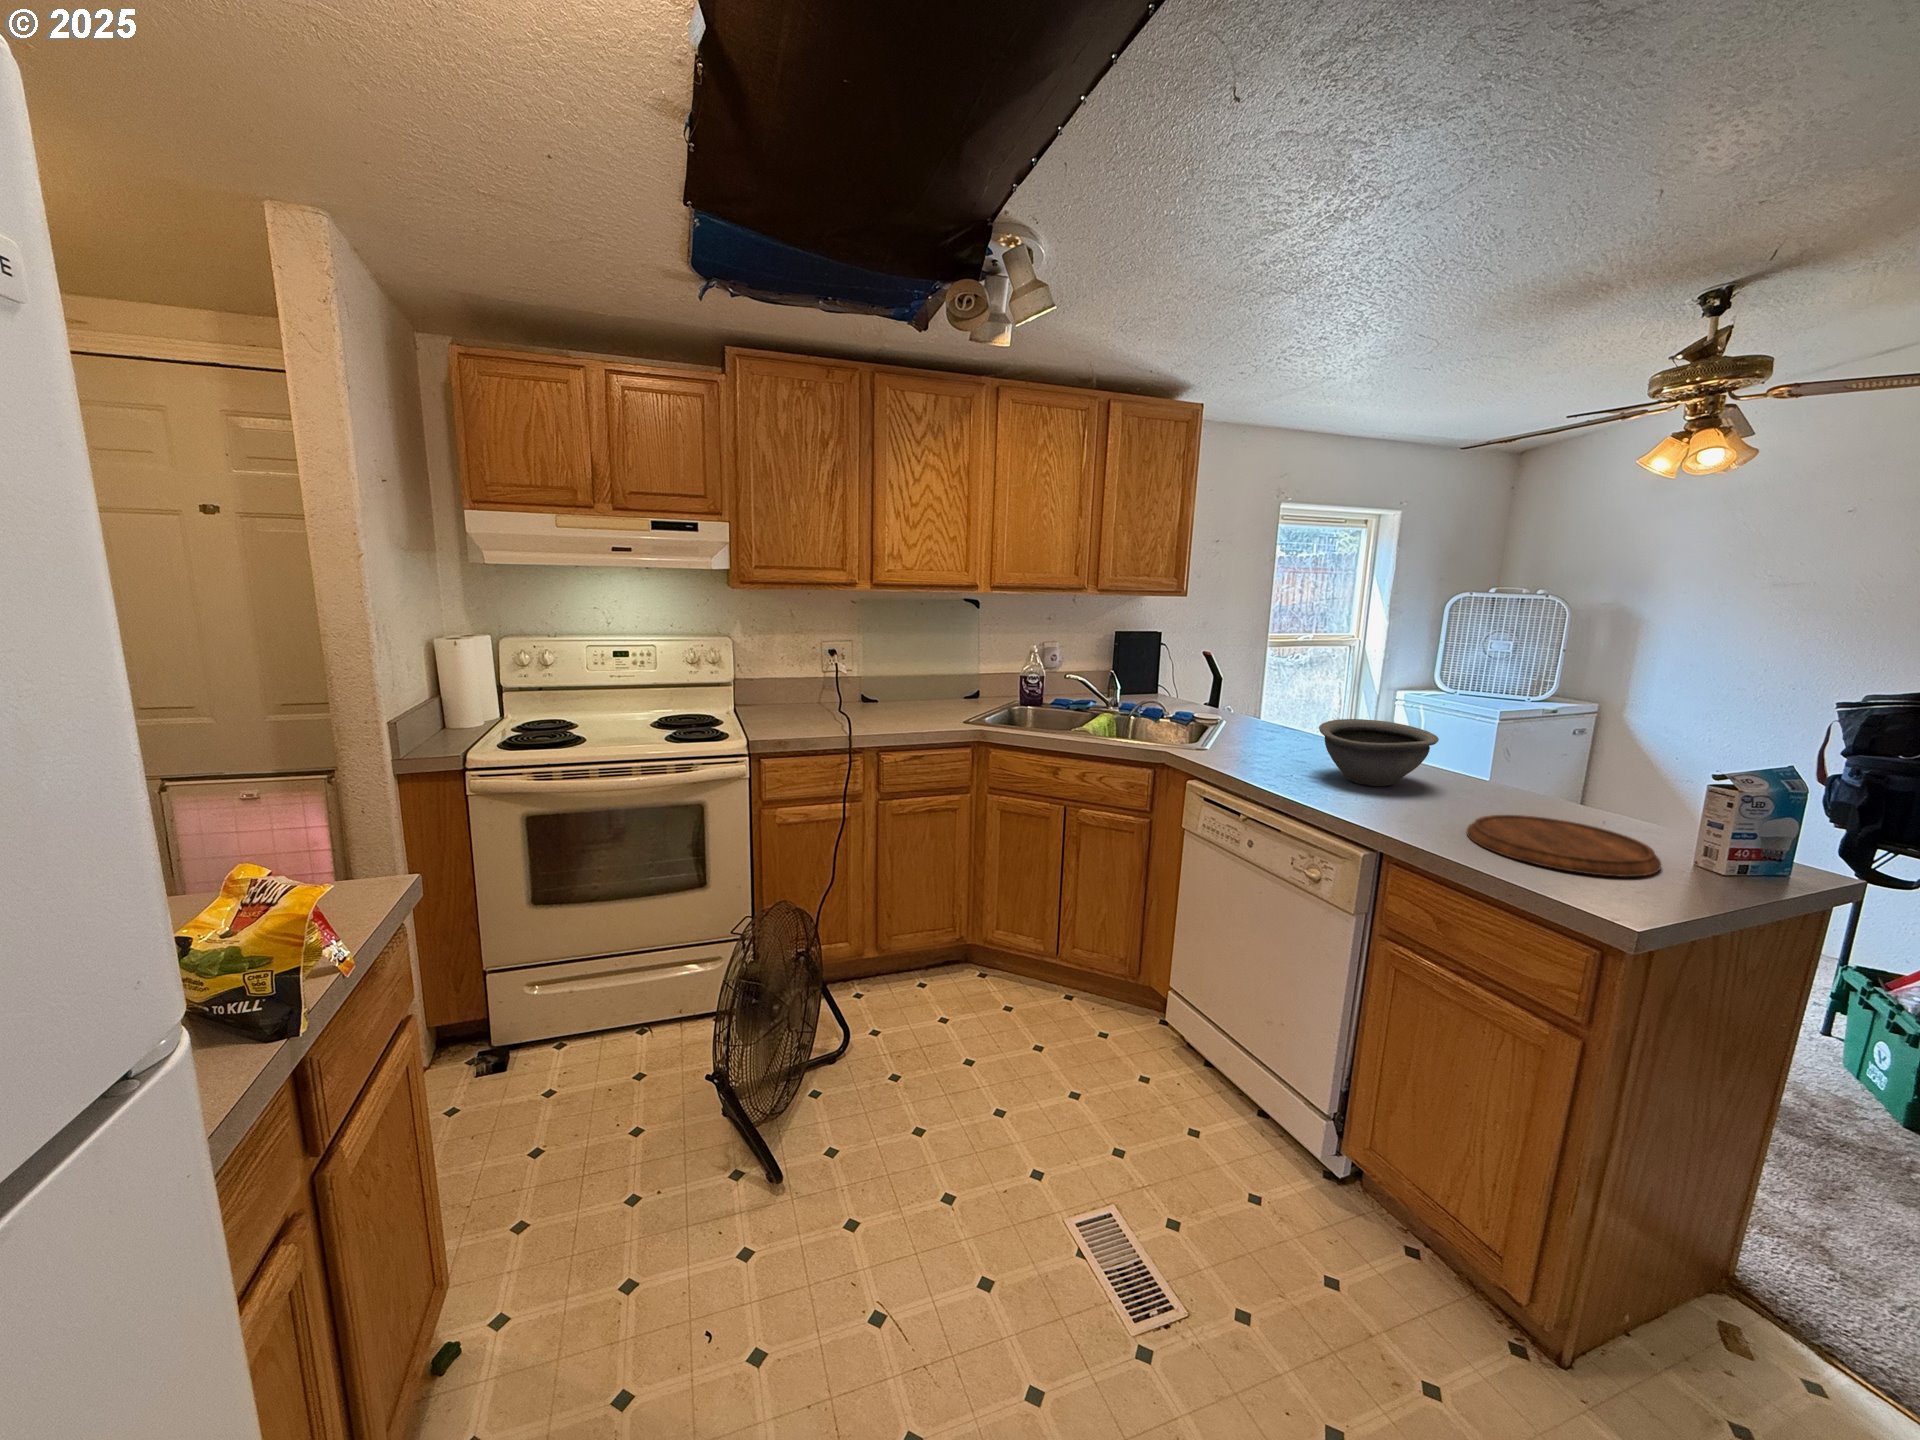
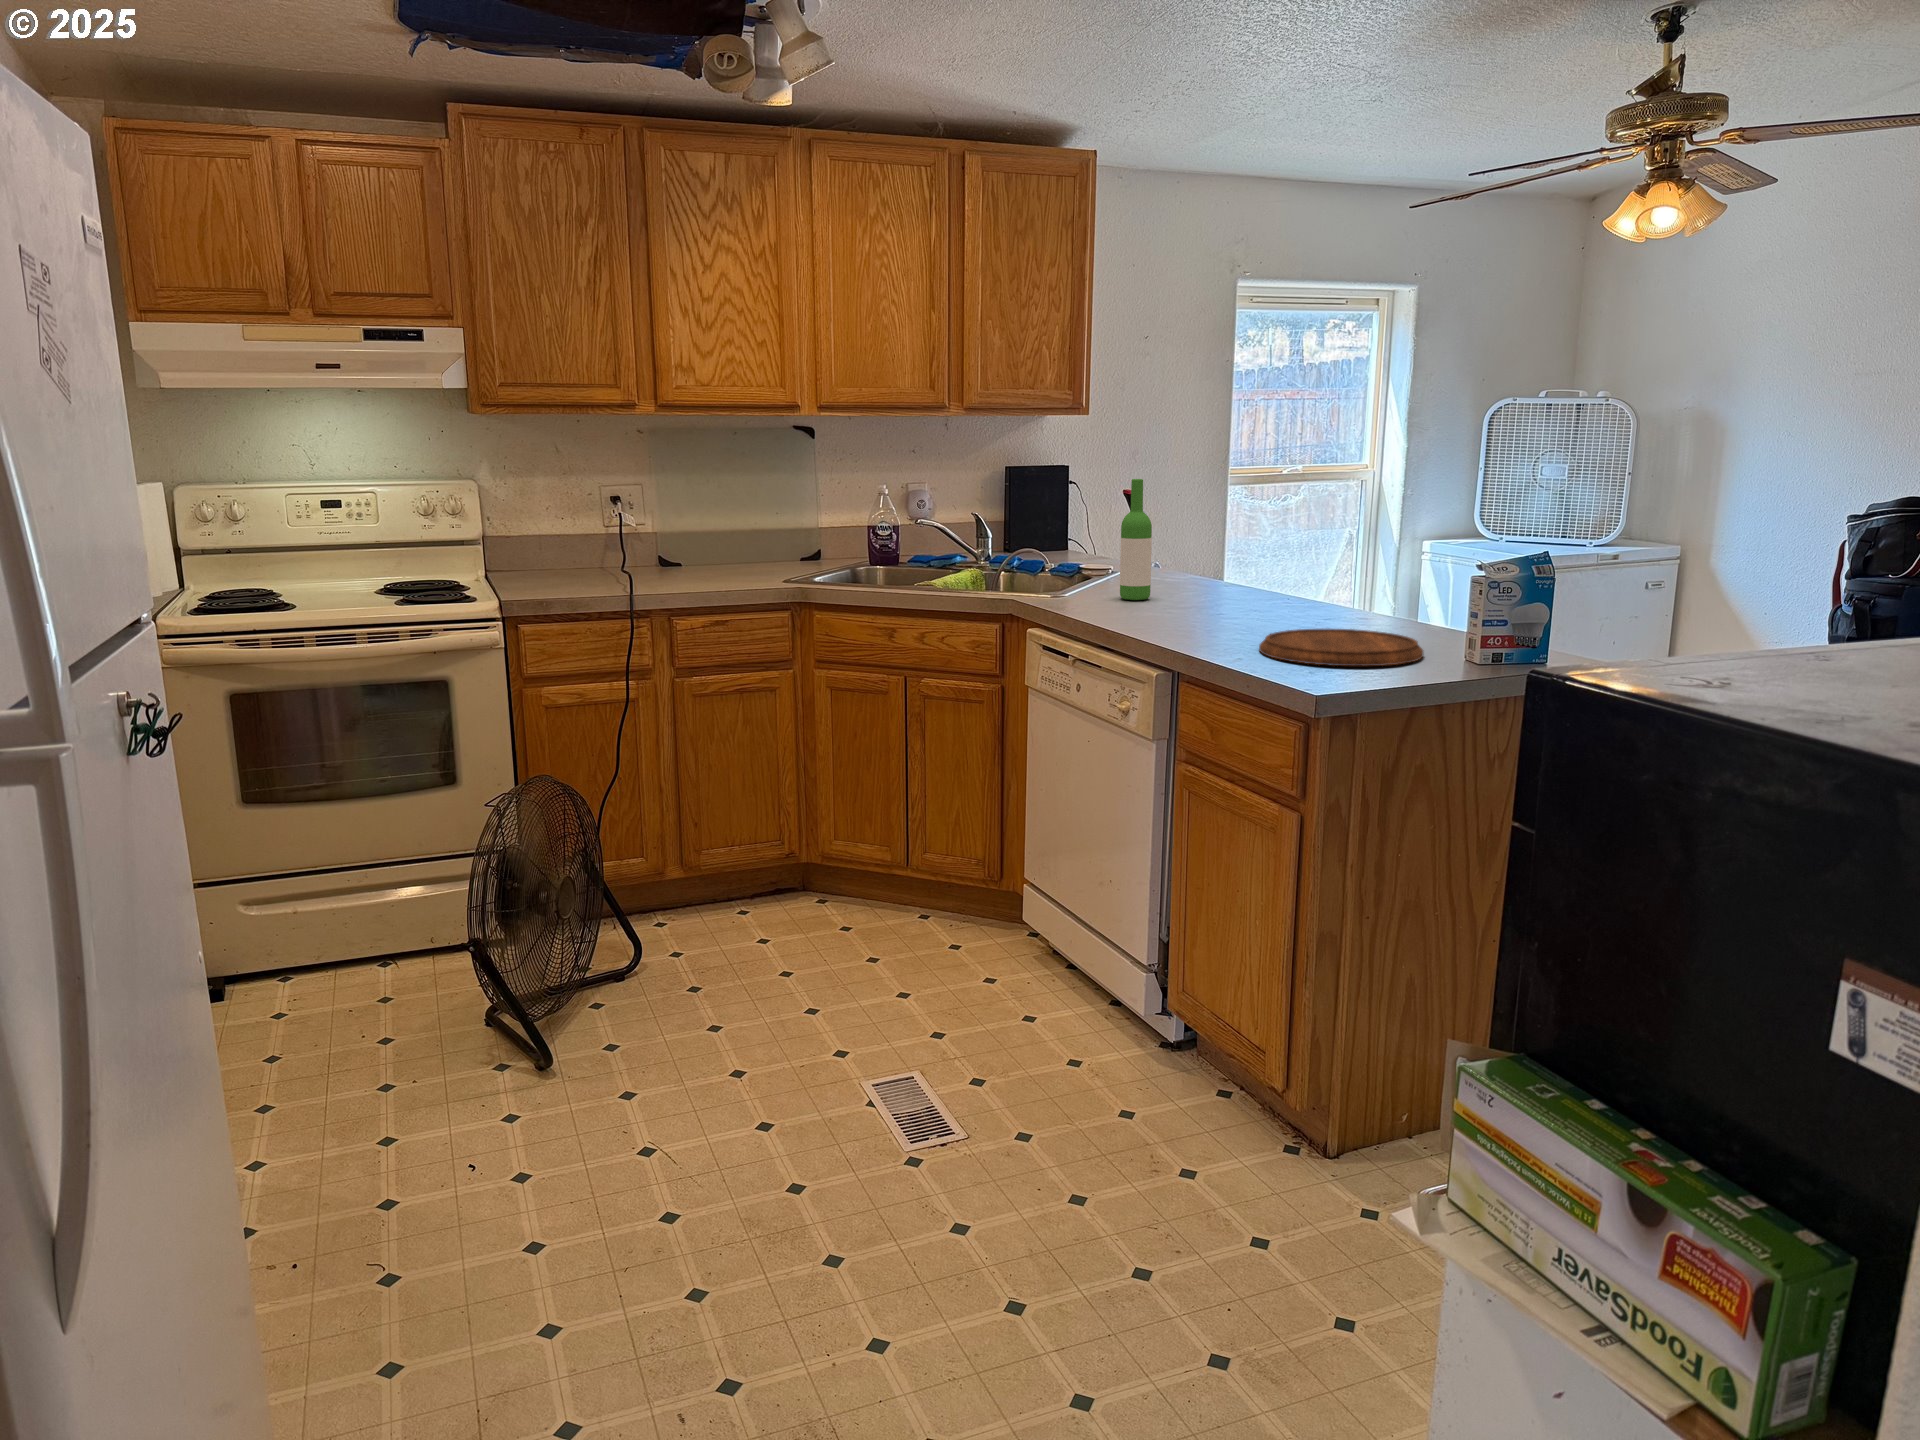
wine bottle: none [1261,659,1293,760] -> present [1120,479,1152,600]
bowl: present [1319,719,1439,786] -> none [1161,545,1286,616]

